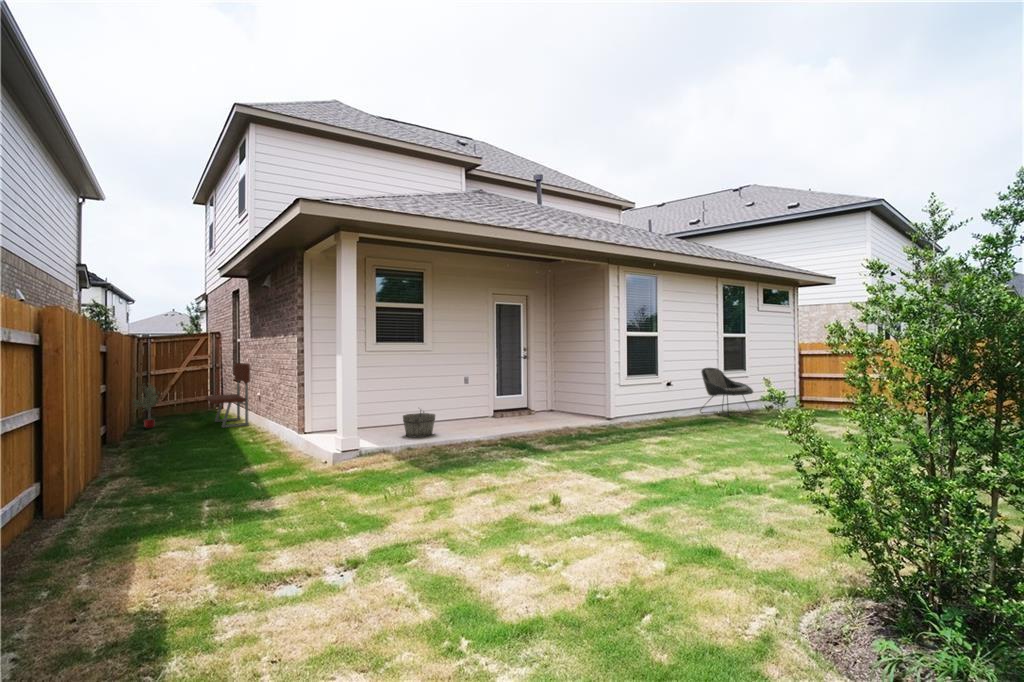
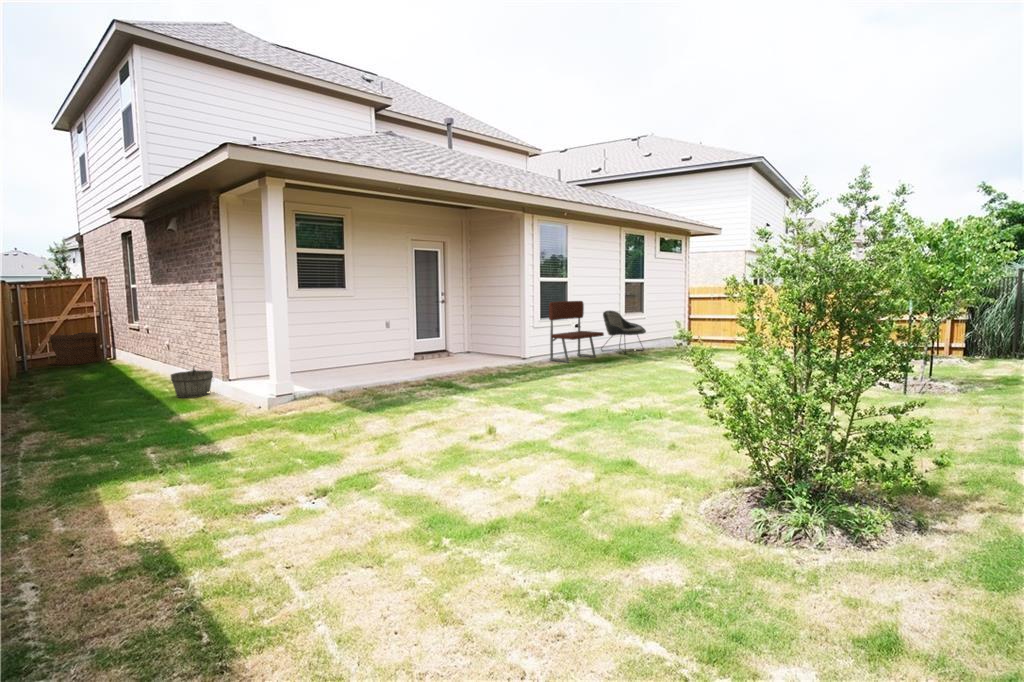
bench: present [205,363,250,428] -> present [549,301,604,363]
wooden crate: none [165,383,210,414] -> present [50,332,102,365]
potted tree: present [133,384,159,428] -> none [12,332,48,382]
wooden bucket: present [403,410,435,437] -> present [171,368,213,398]

